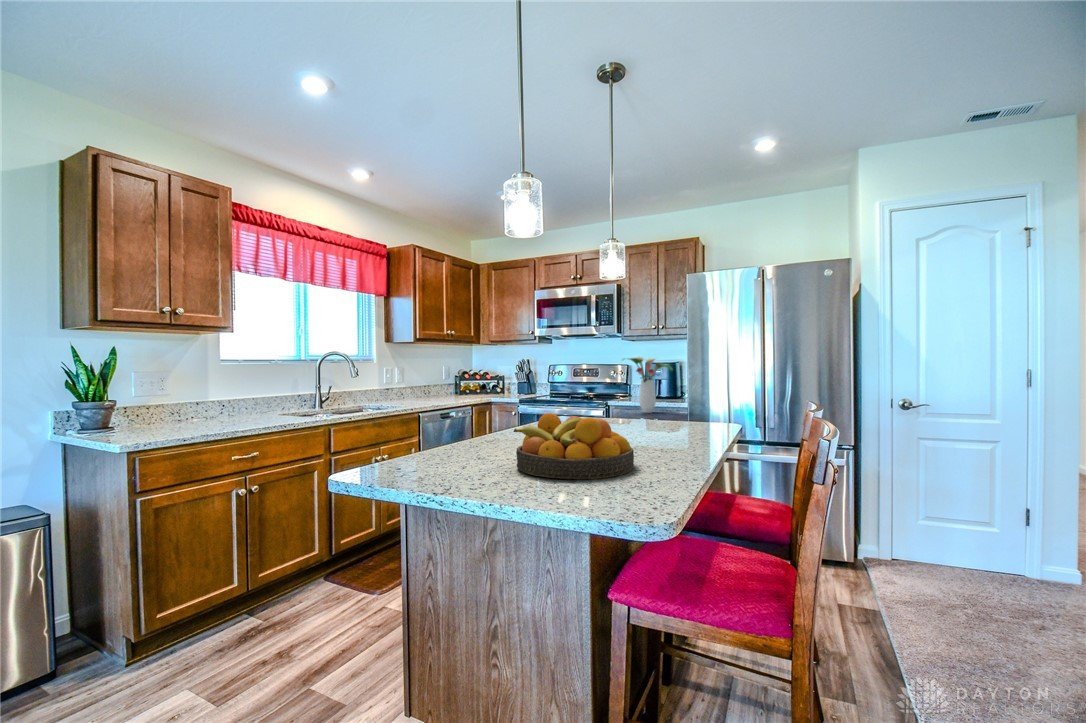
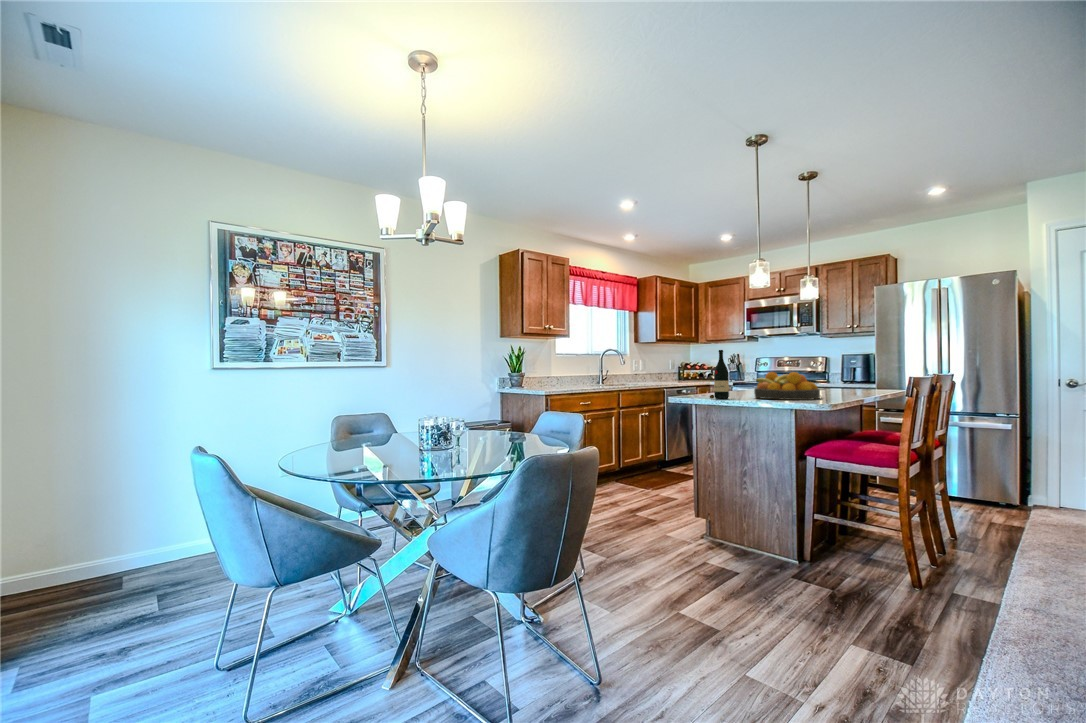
flower arrangement: present [622,356,673,413] -> none [817,347,859,388]
wine bottle: none [427,370,467,477] -> present [710,350,729,399]

